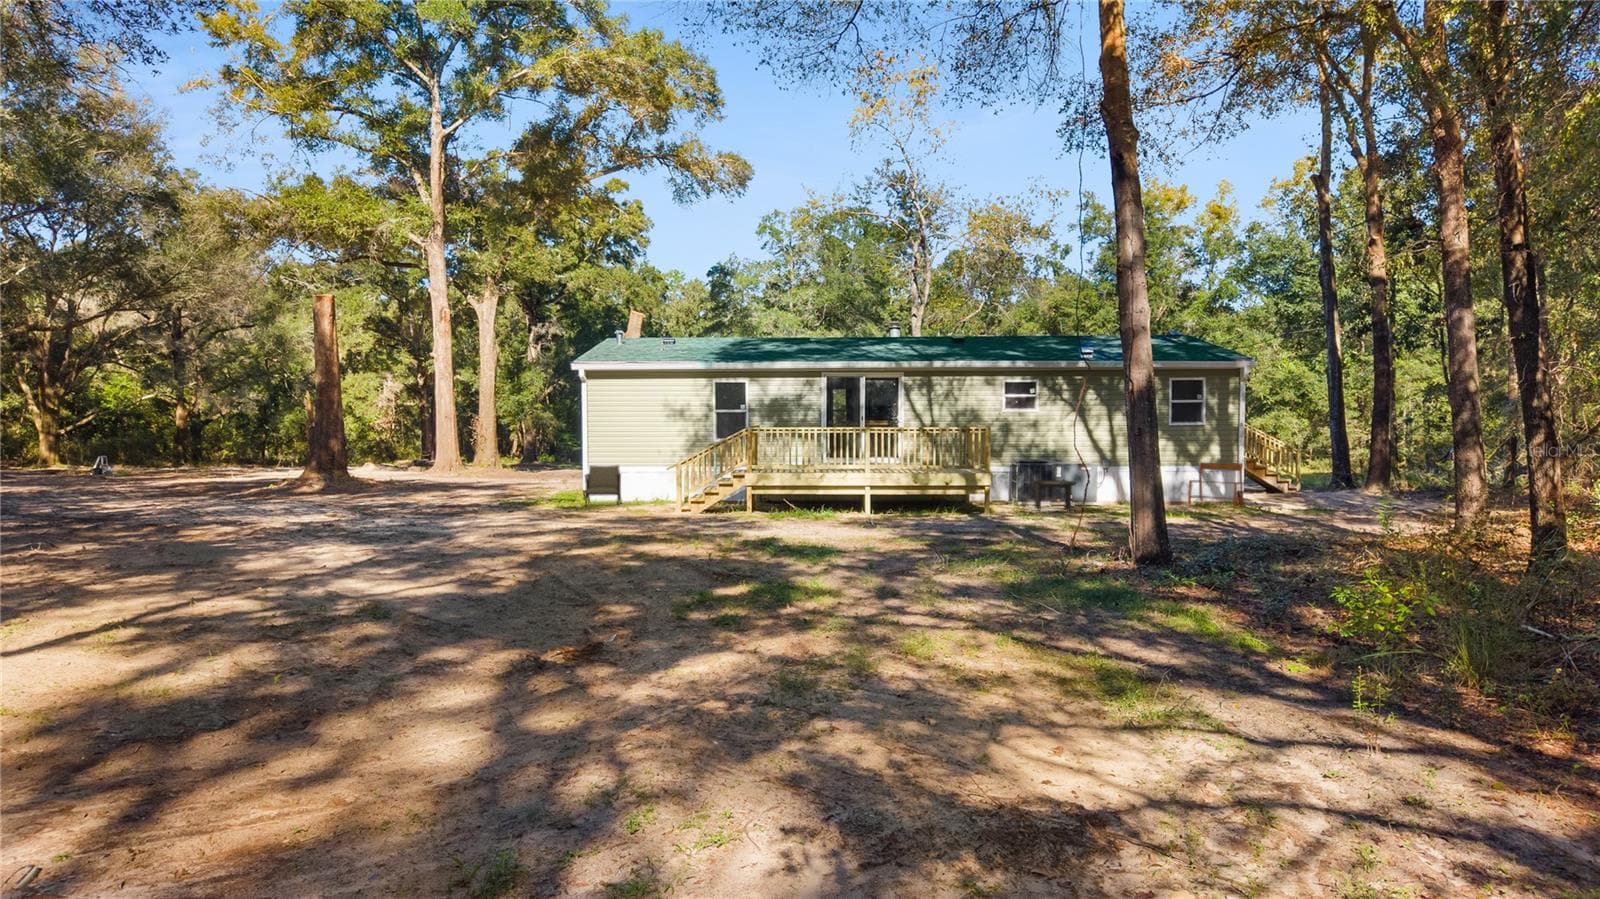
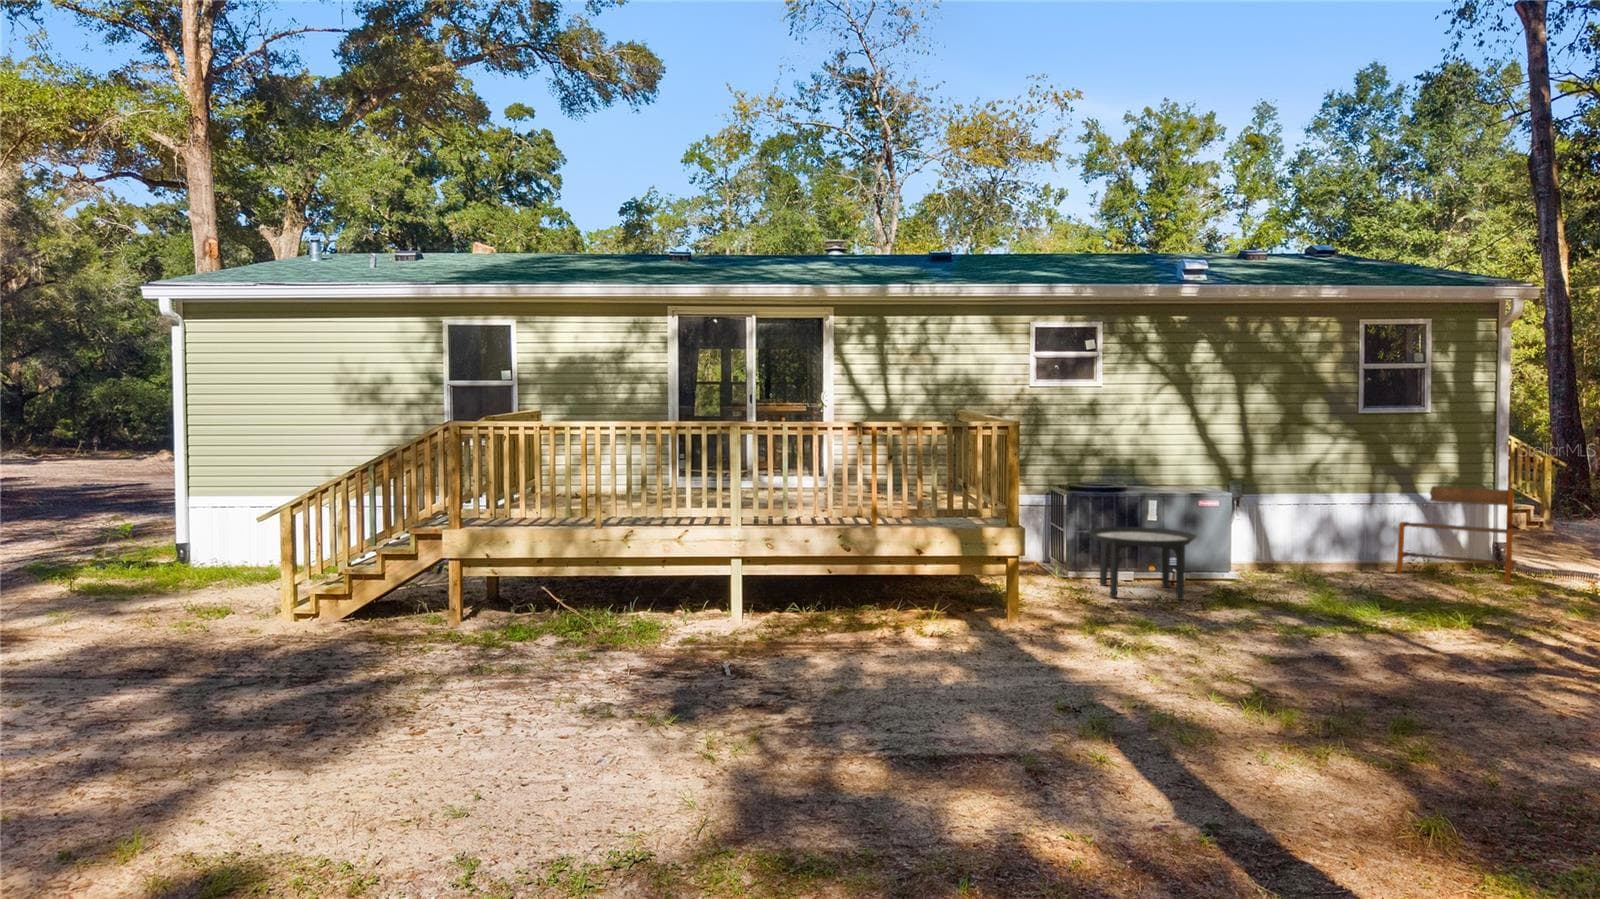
lounge chair: present [585,465,621,505] -> none [151,495,259,584]

